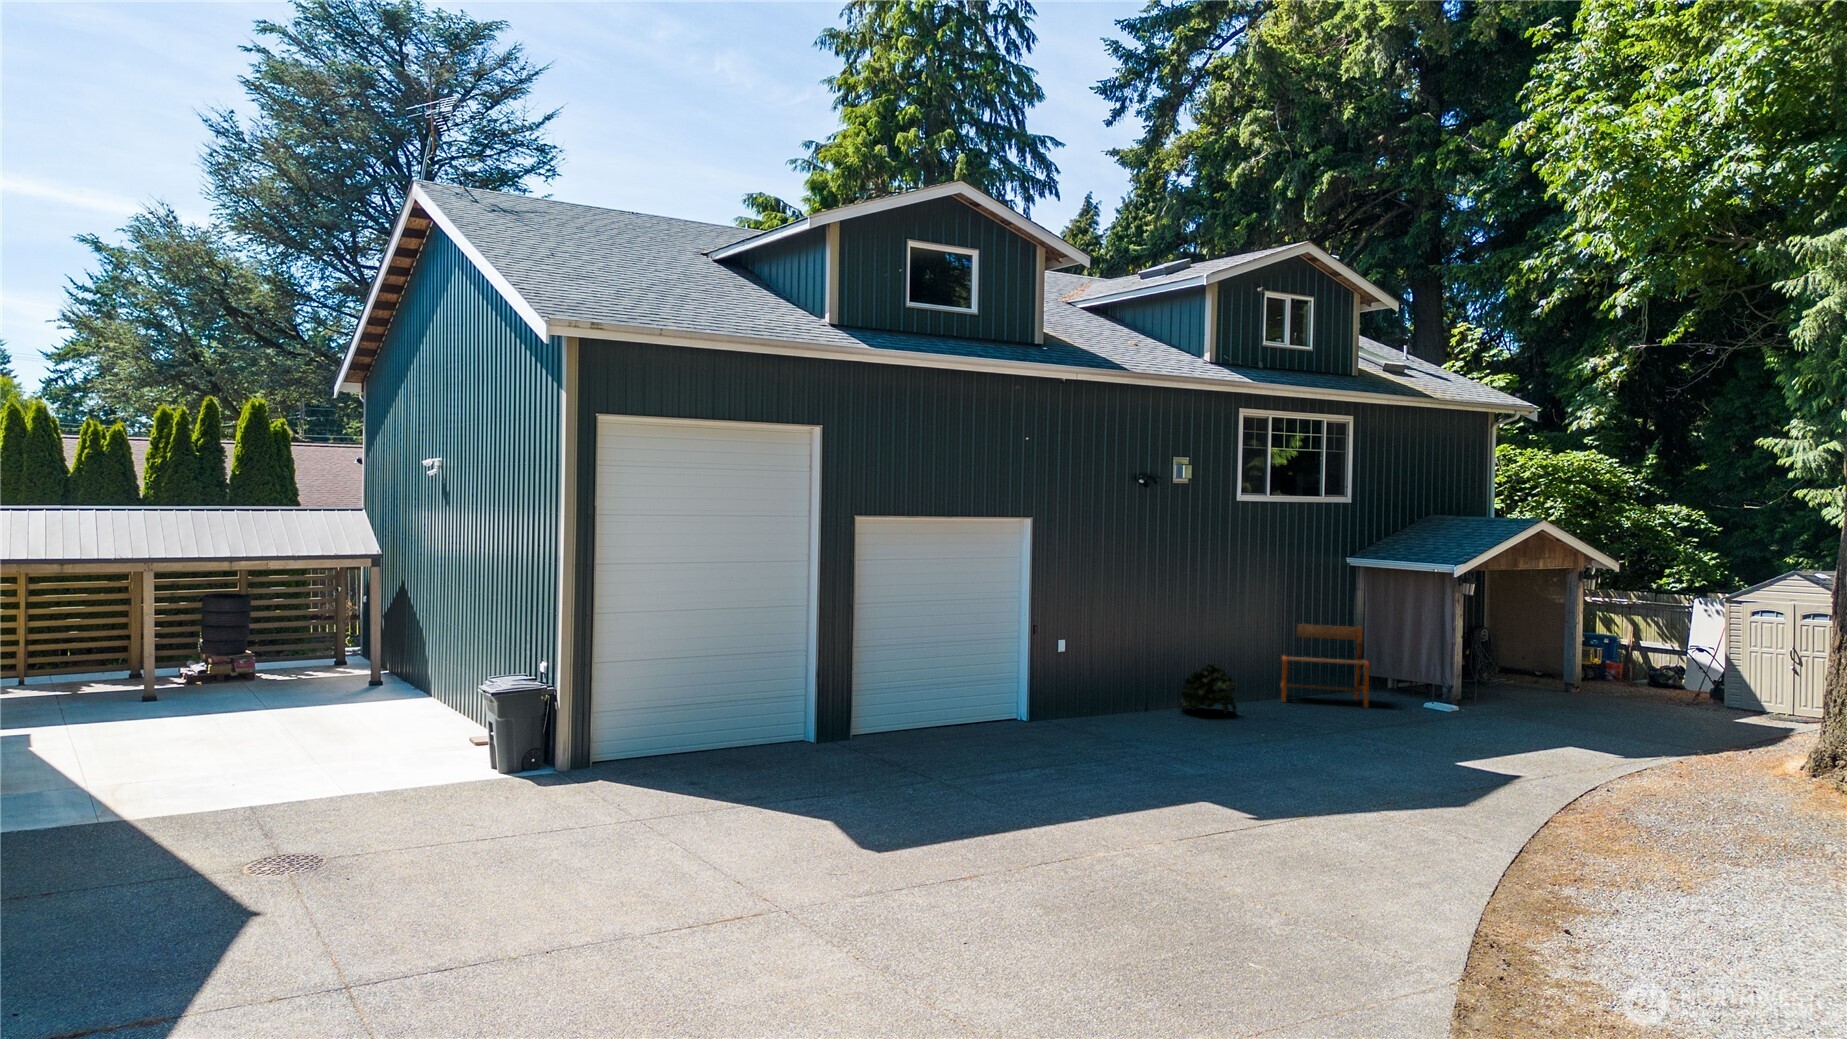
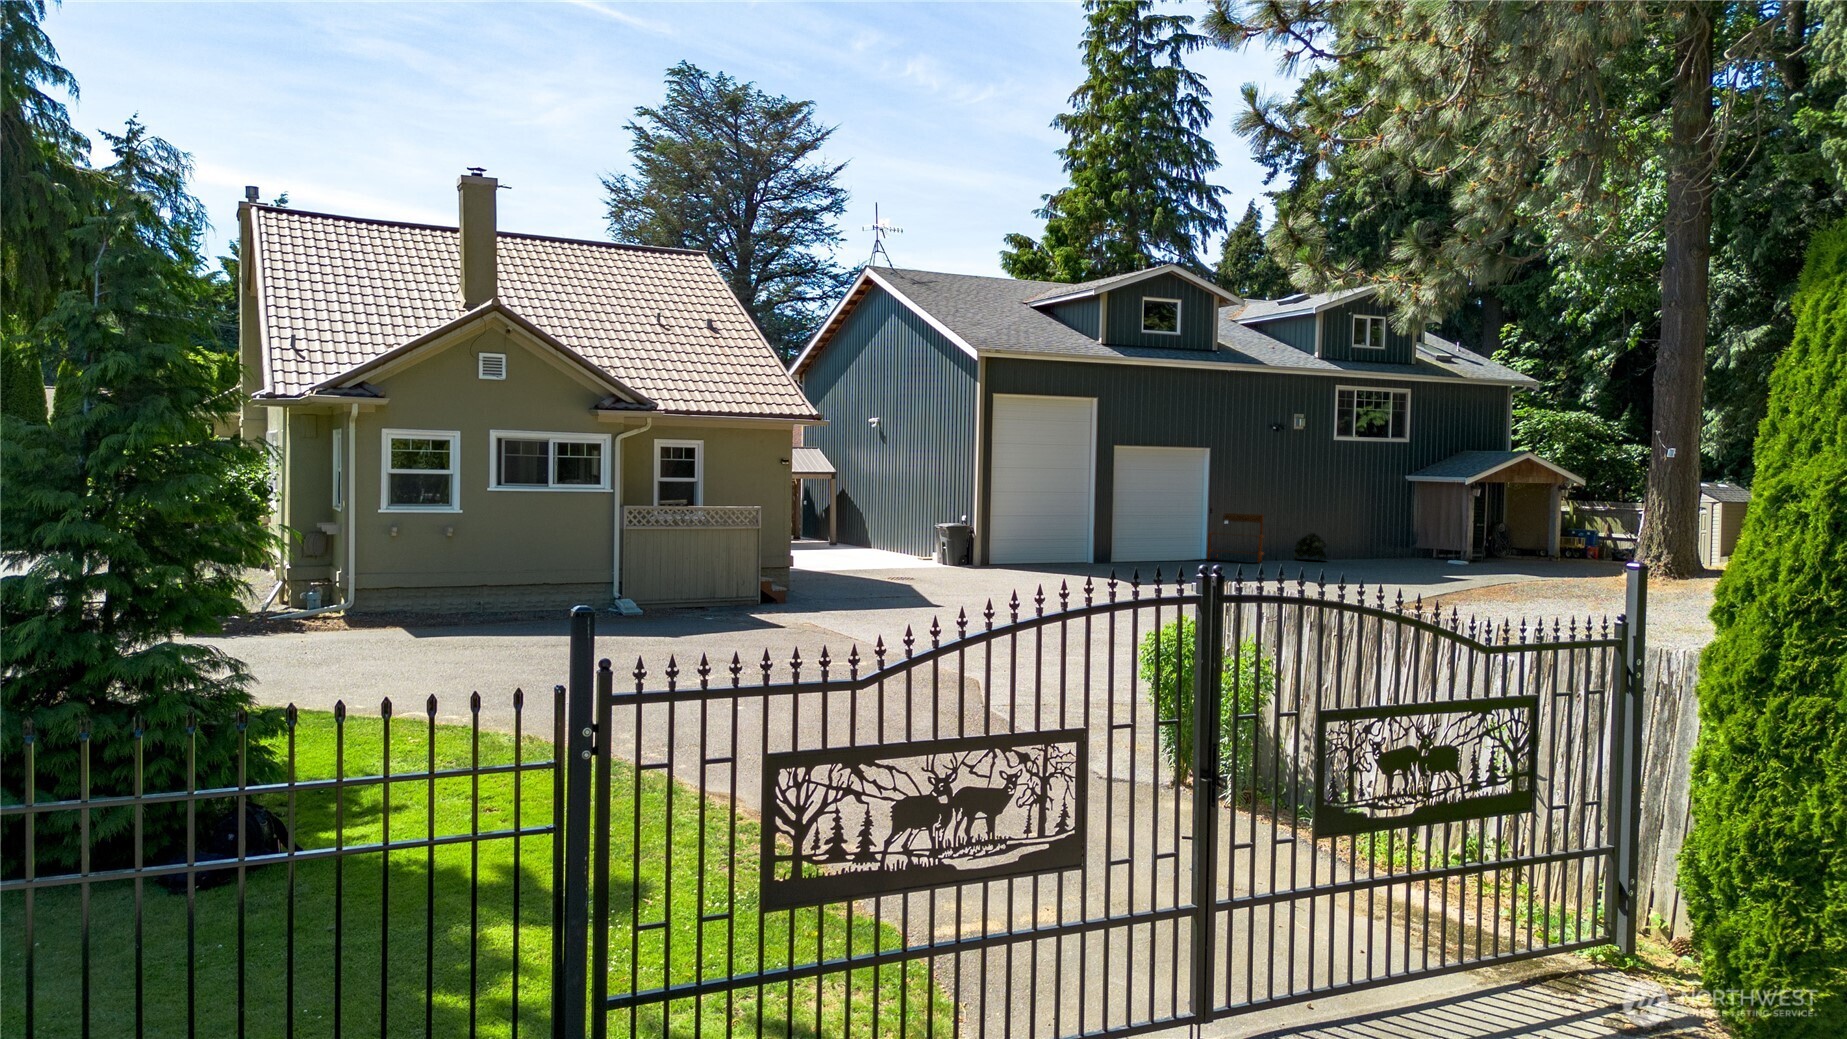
bench: present [1281,624,1369,707] -> present [1207,513,1264,563]

